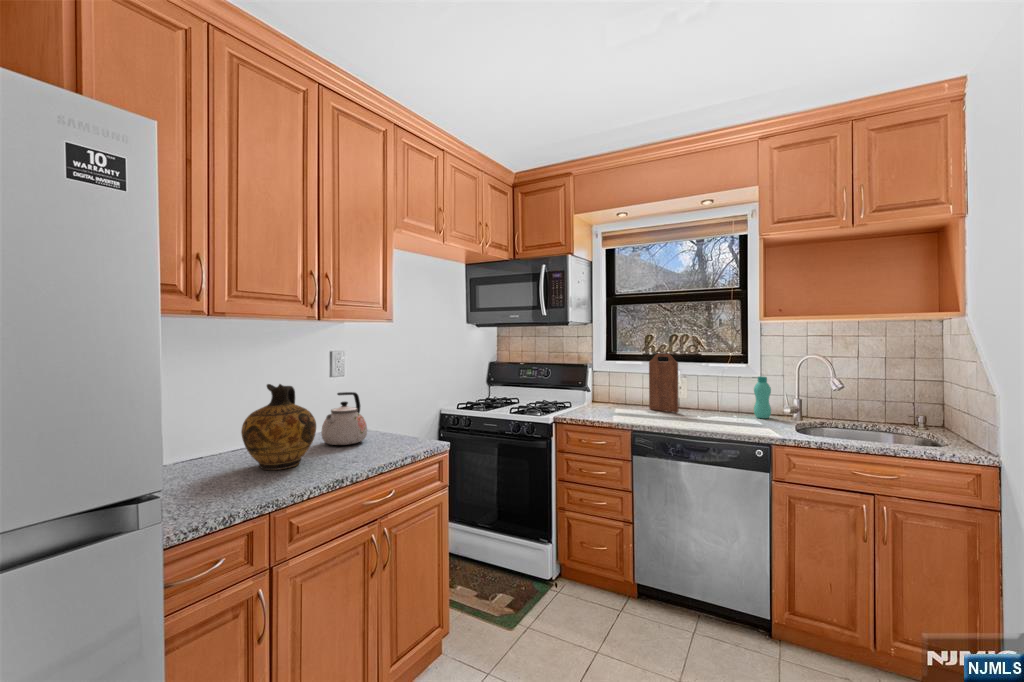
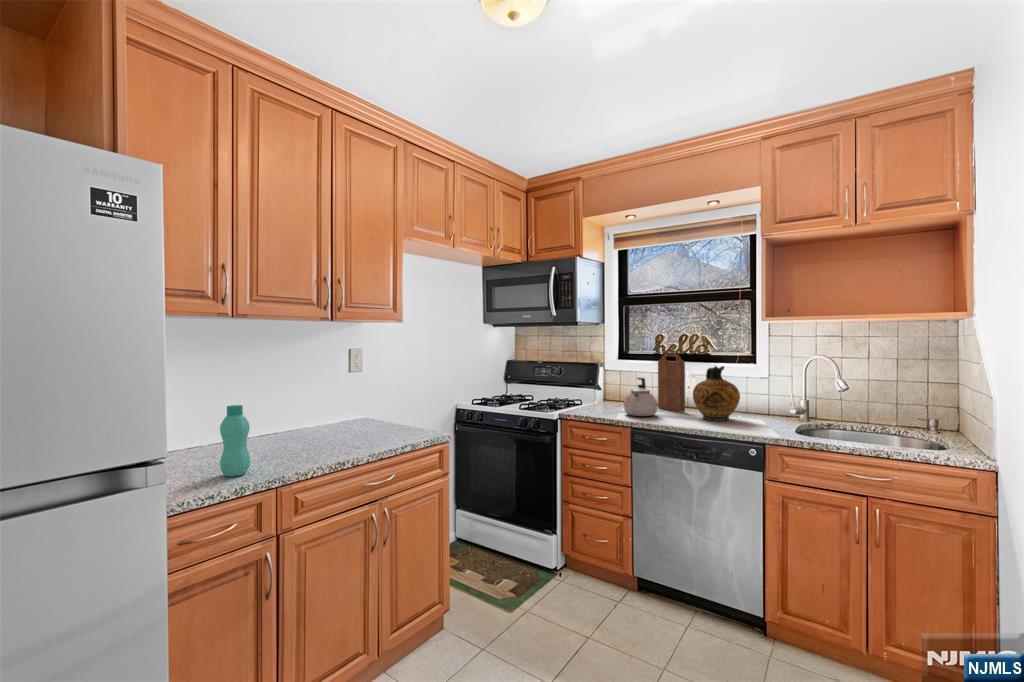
bottle: present [754,376,771,418] -> present [220,405,250,477]
ceramic jug: present [241,384,316,470] -> present [693,366,740,421]
kettle: present [321,392,367,445] -> present [624,378,657,416]

